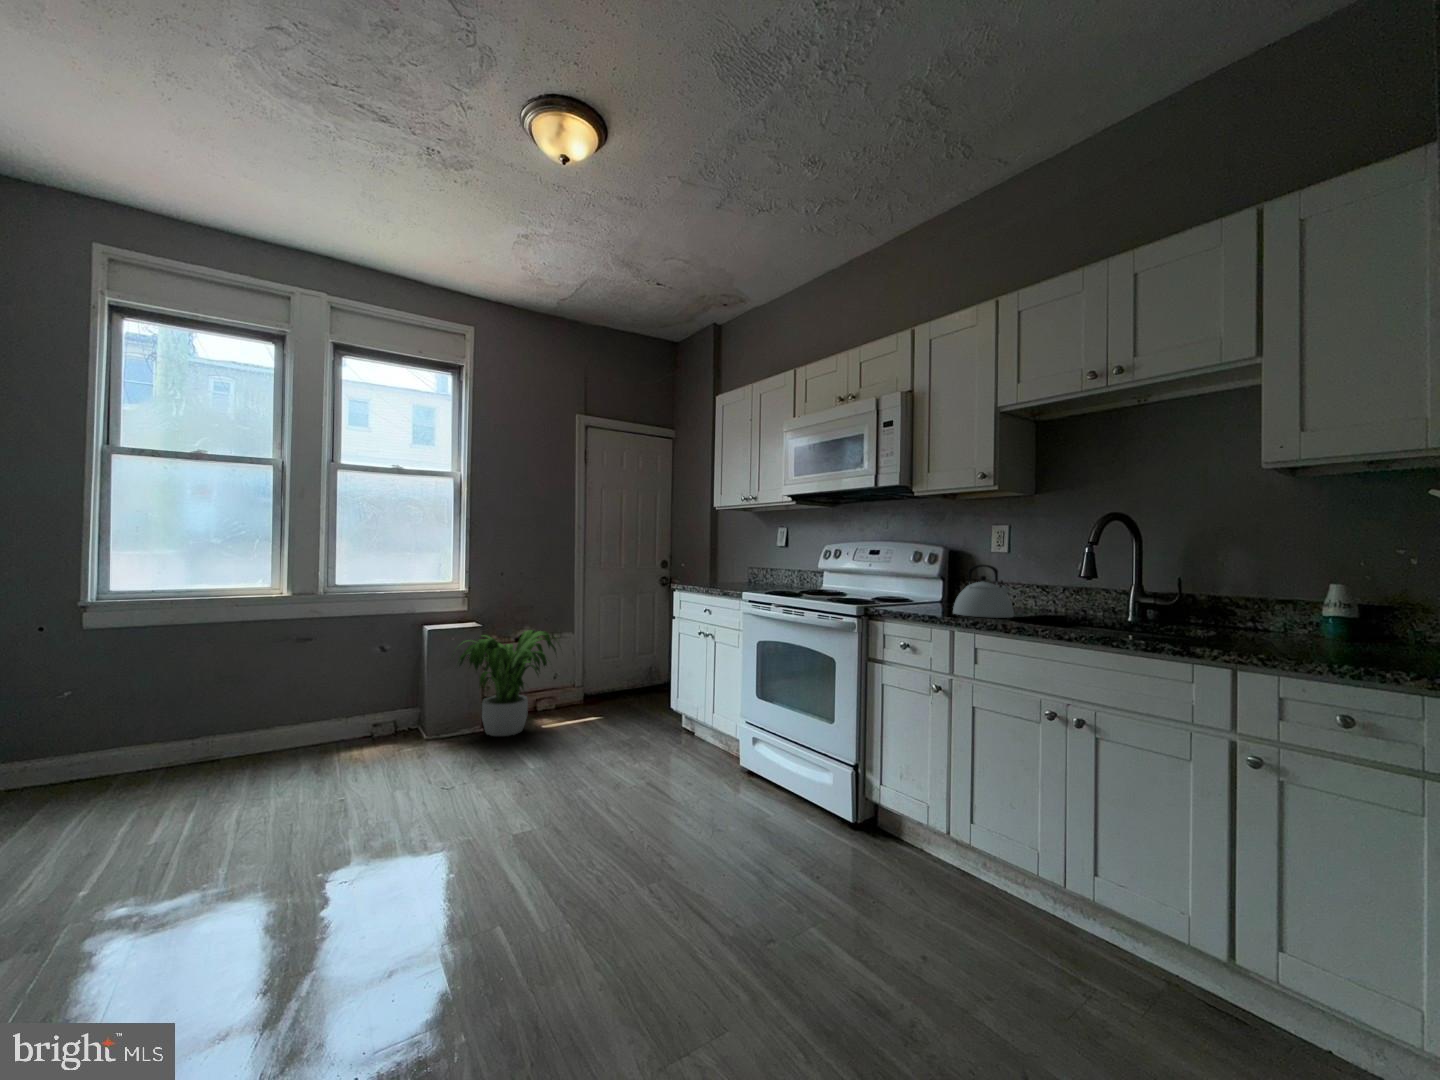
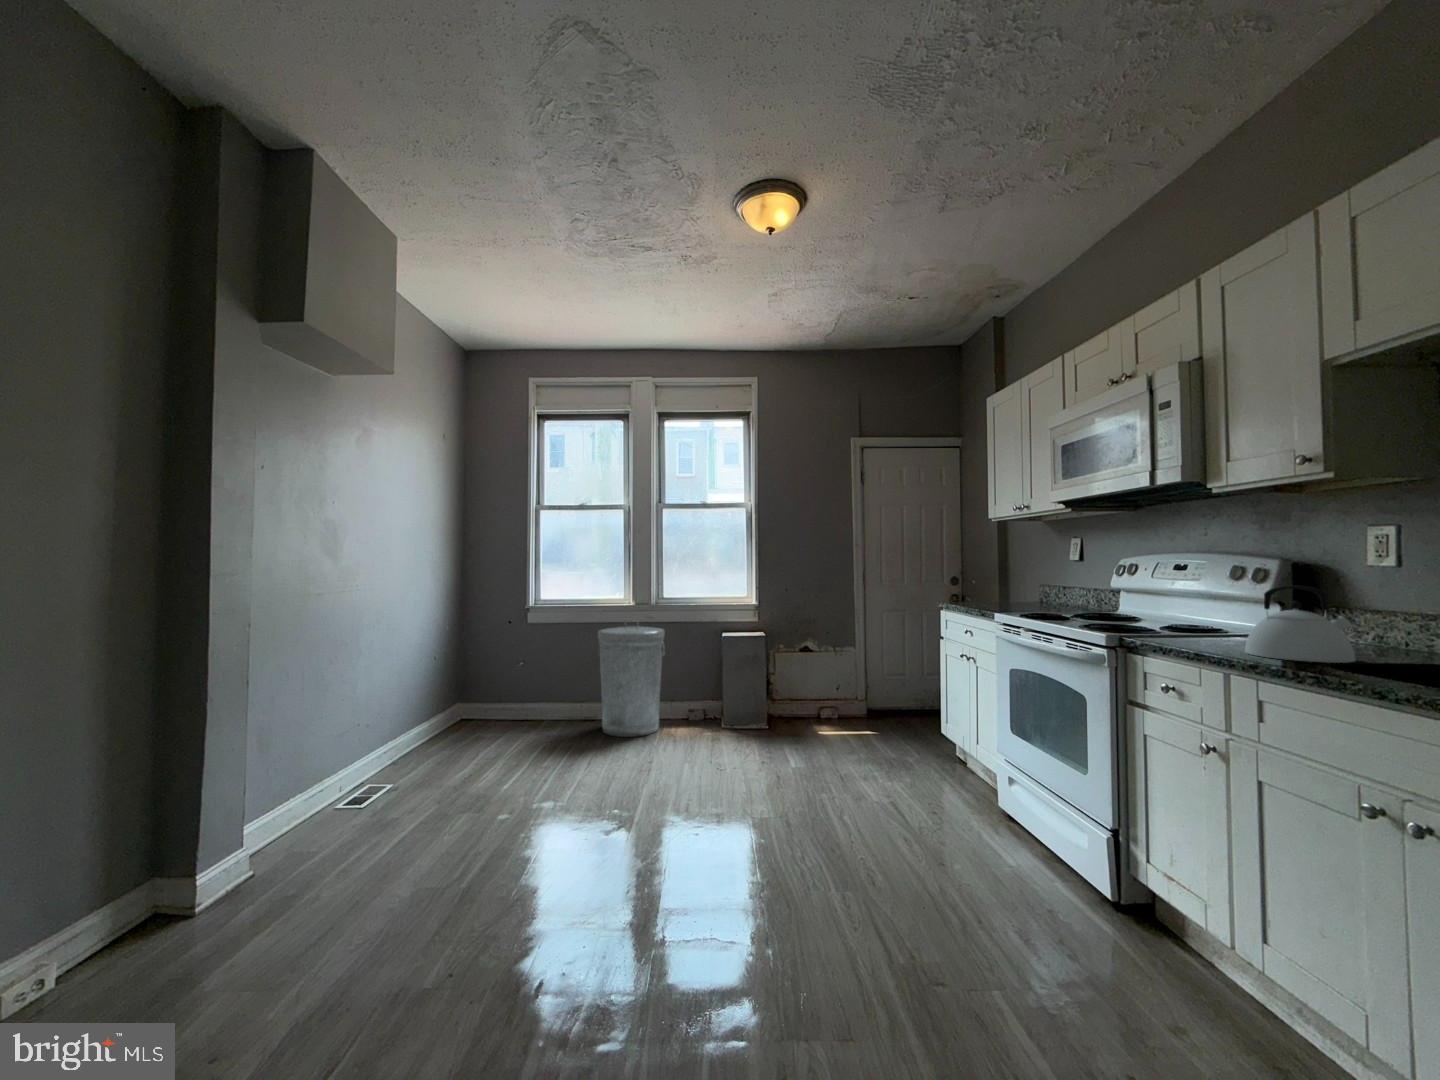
trash can: none [233,613,345,772] -> present [597,620,665,737]
potted plant: present [453,630,556,736] -> none [742,643,834,737]

